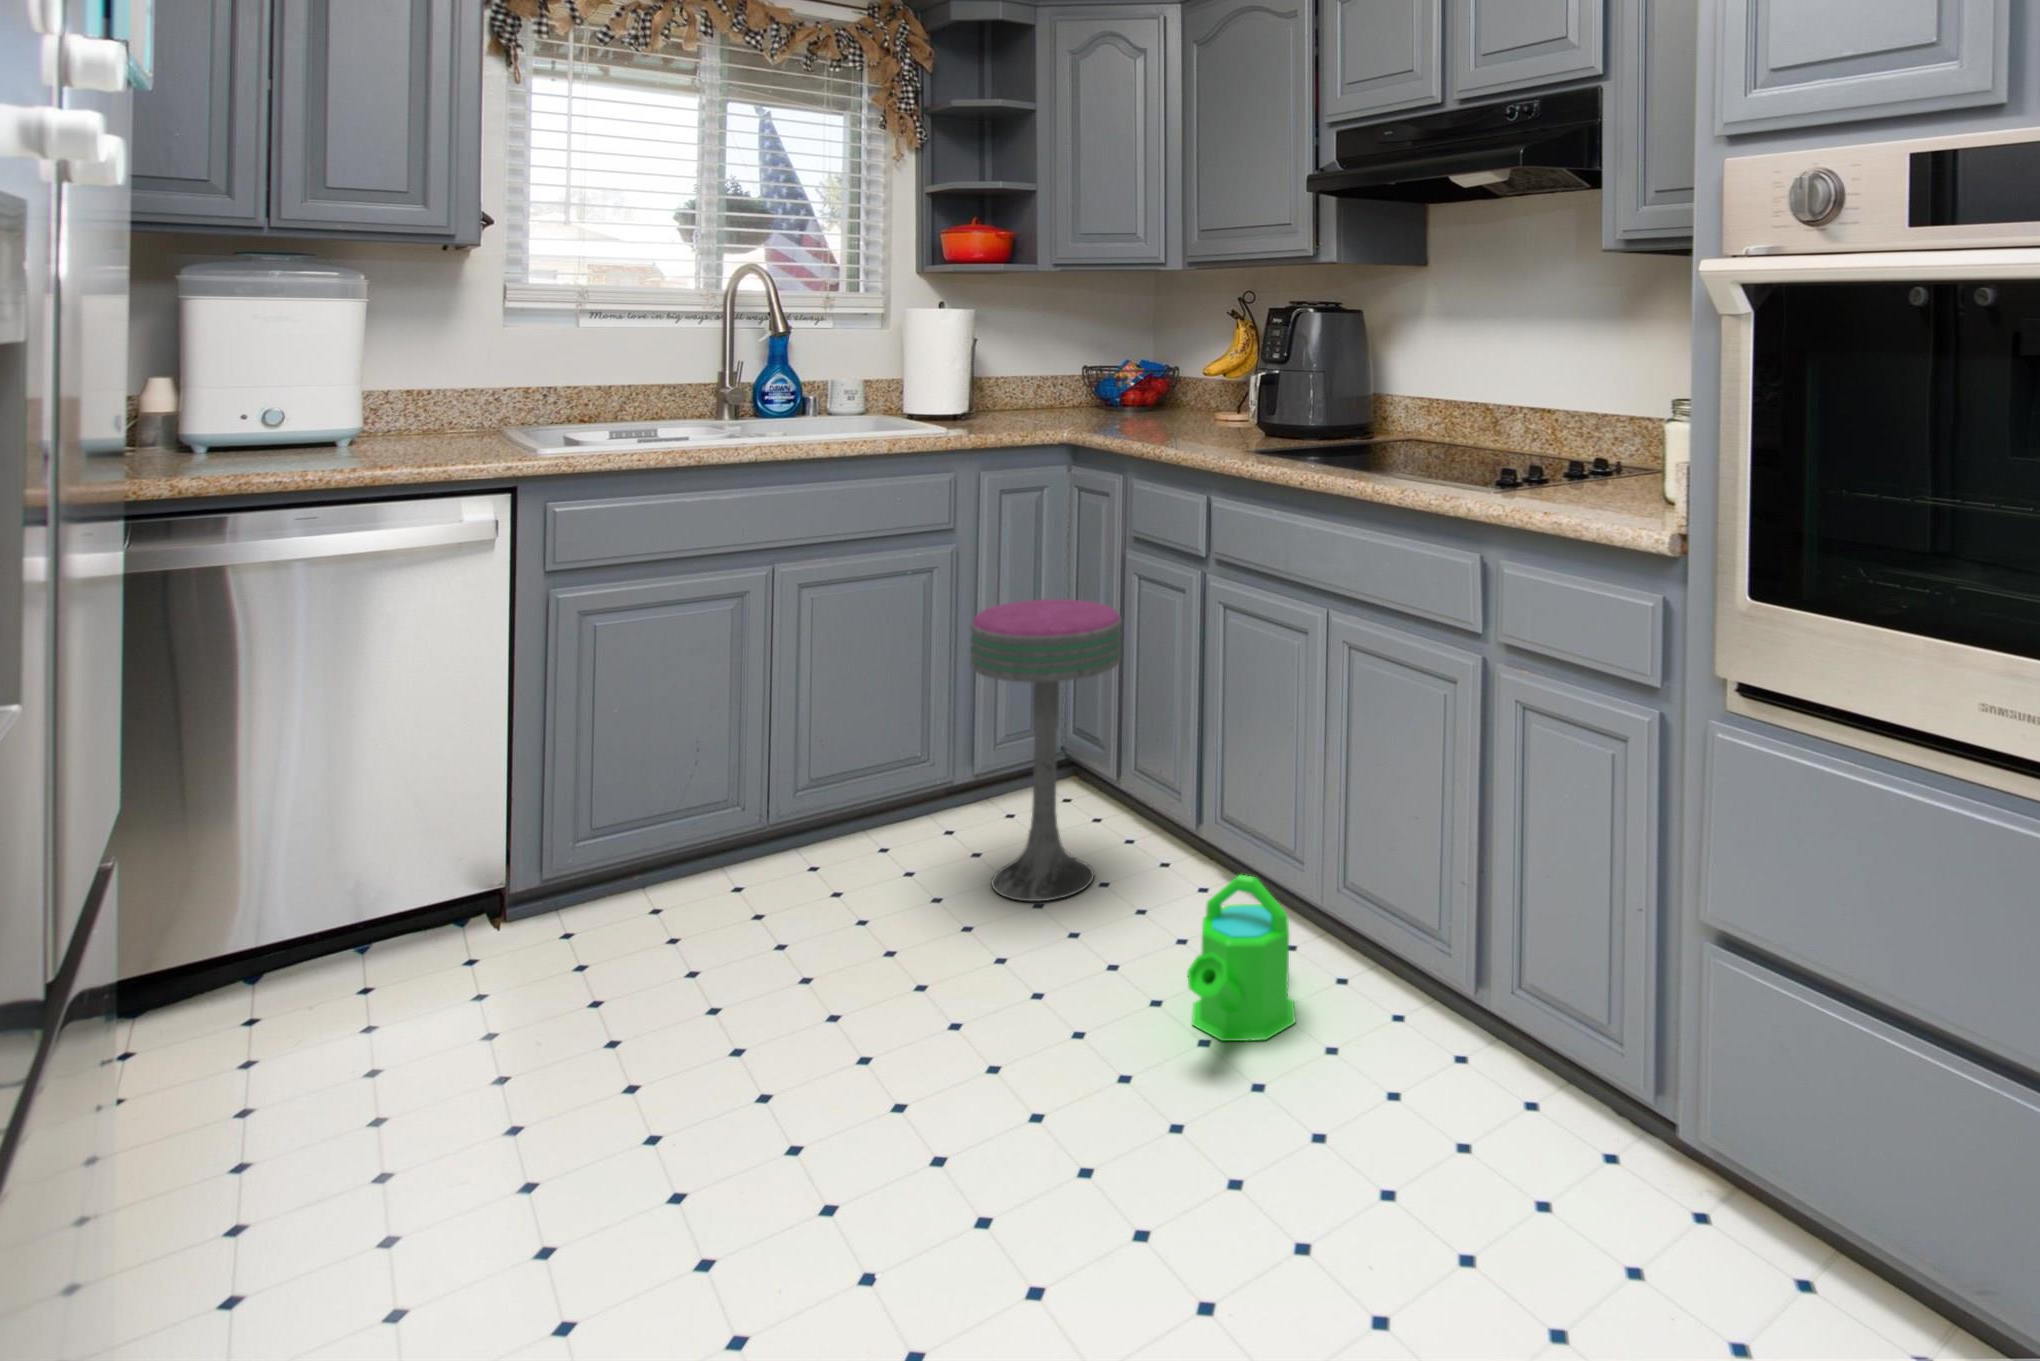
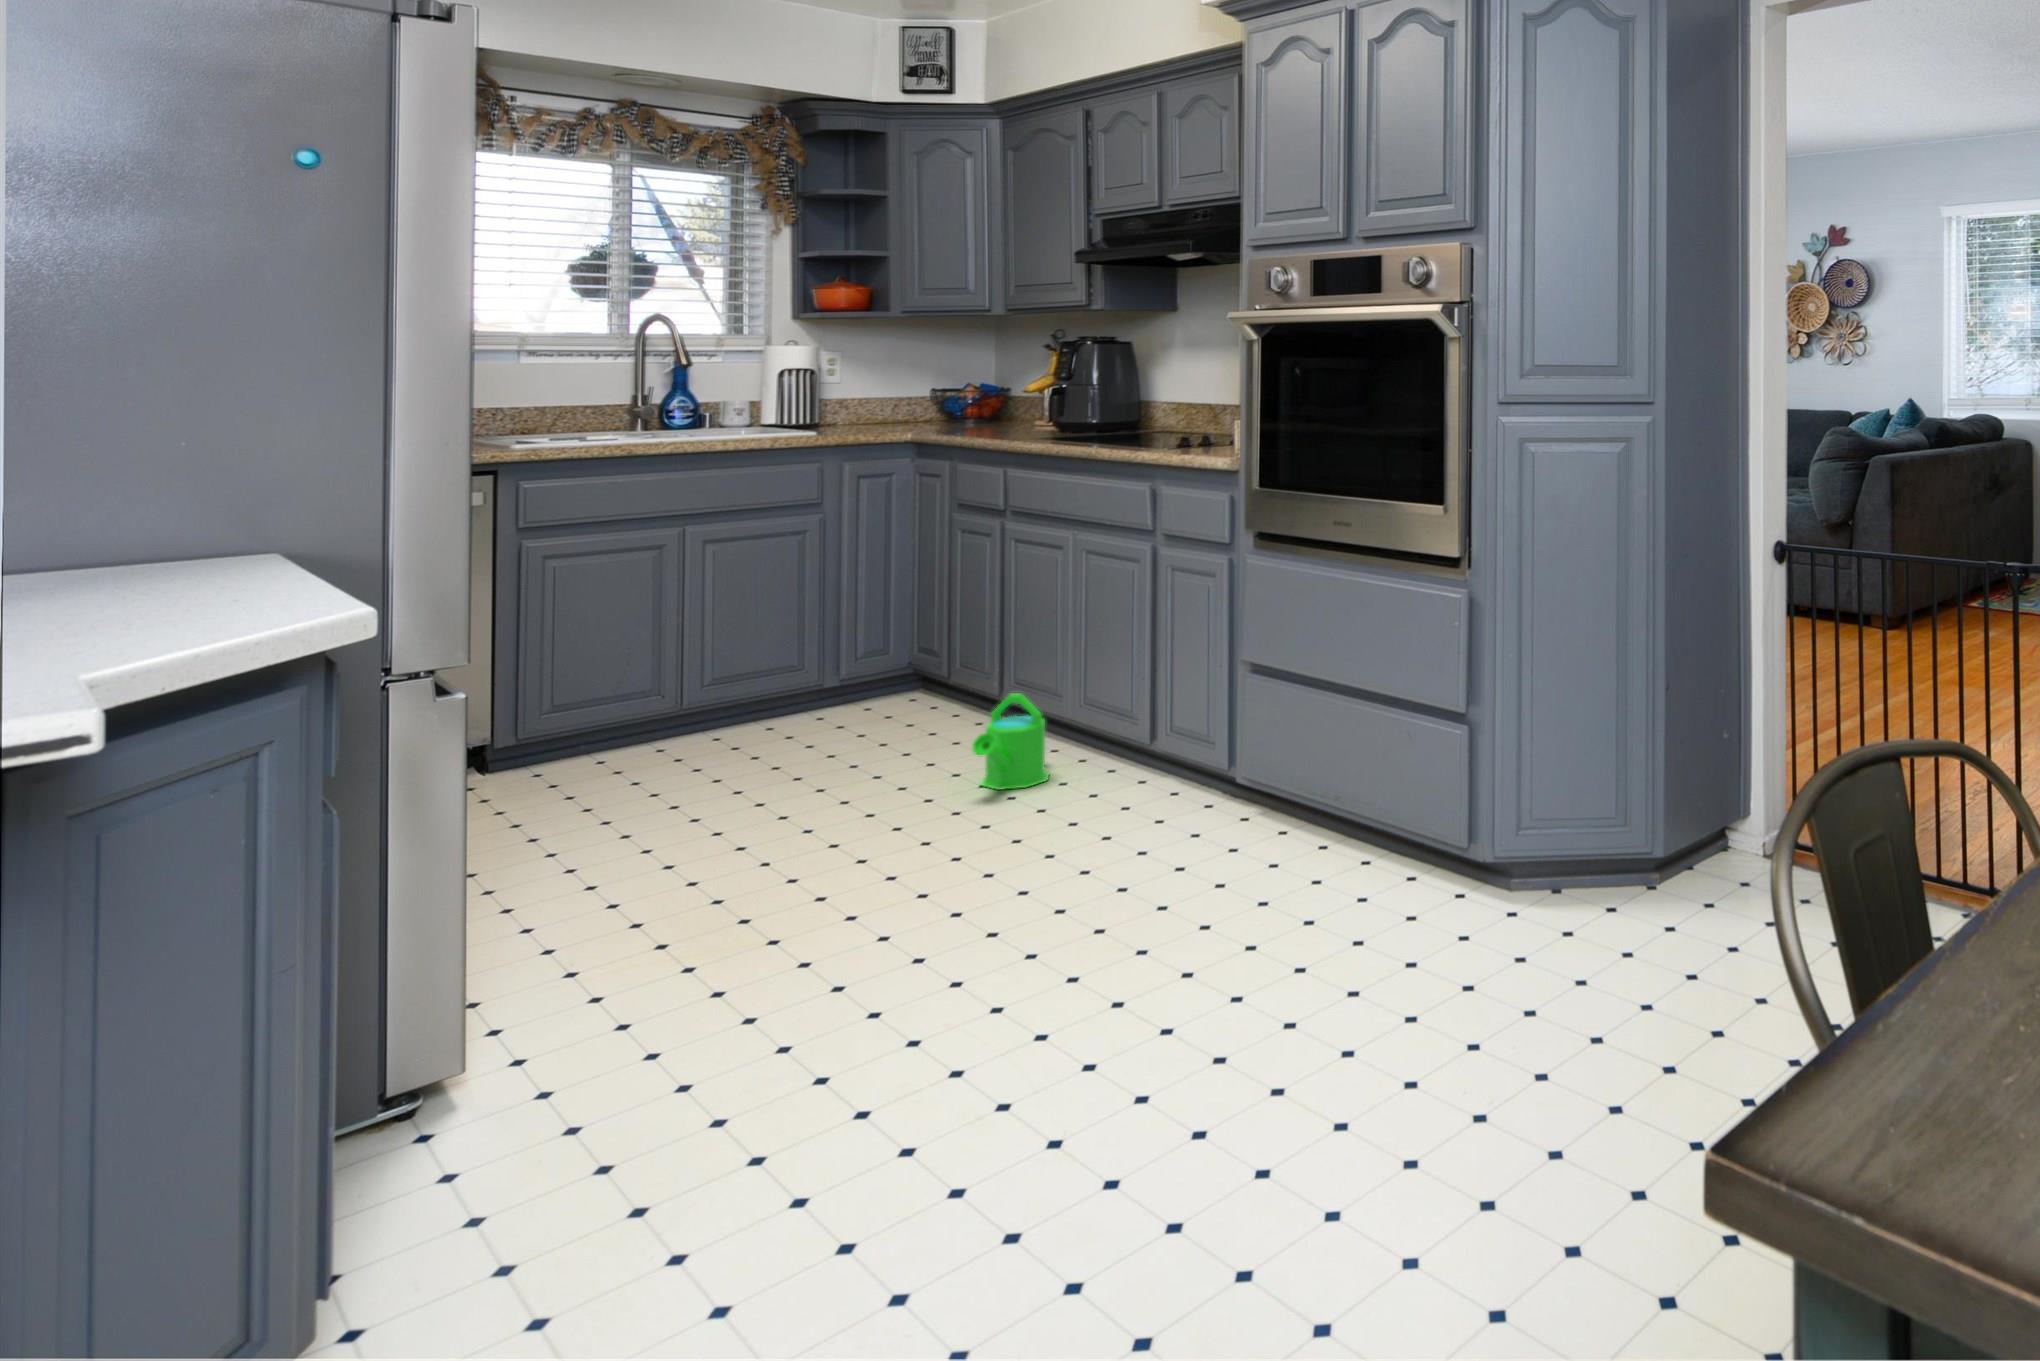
bar stool: present [970,599,1122,901] -> none [834,546,945,745]

